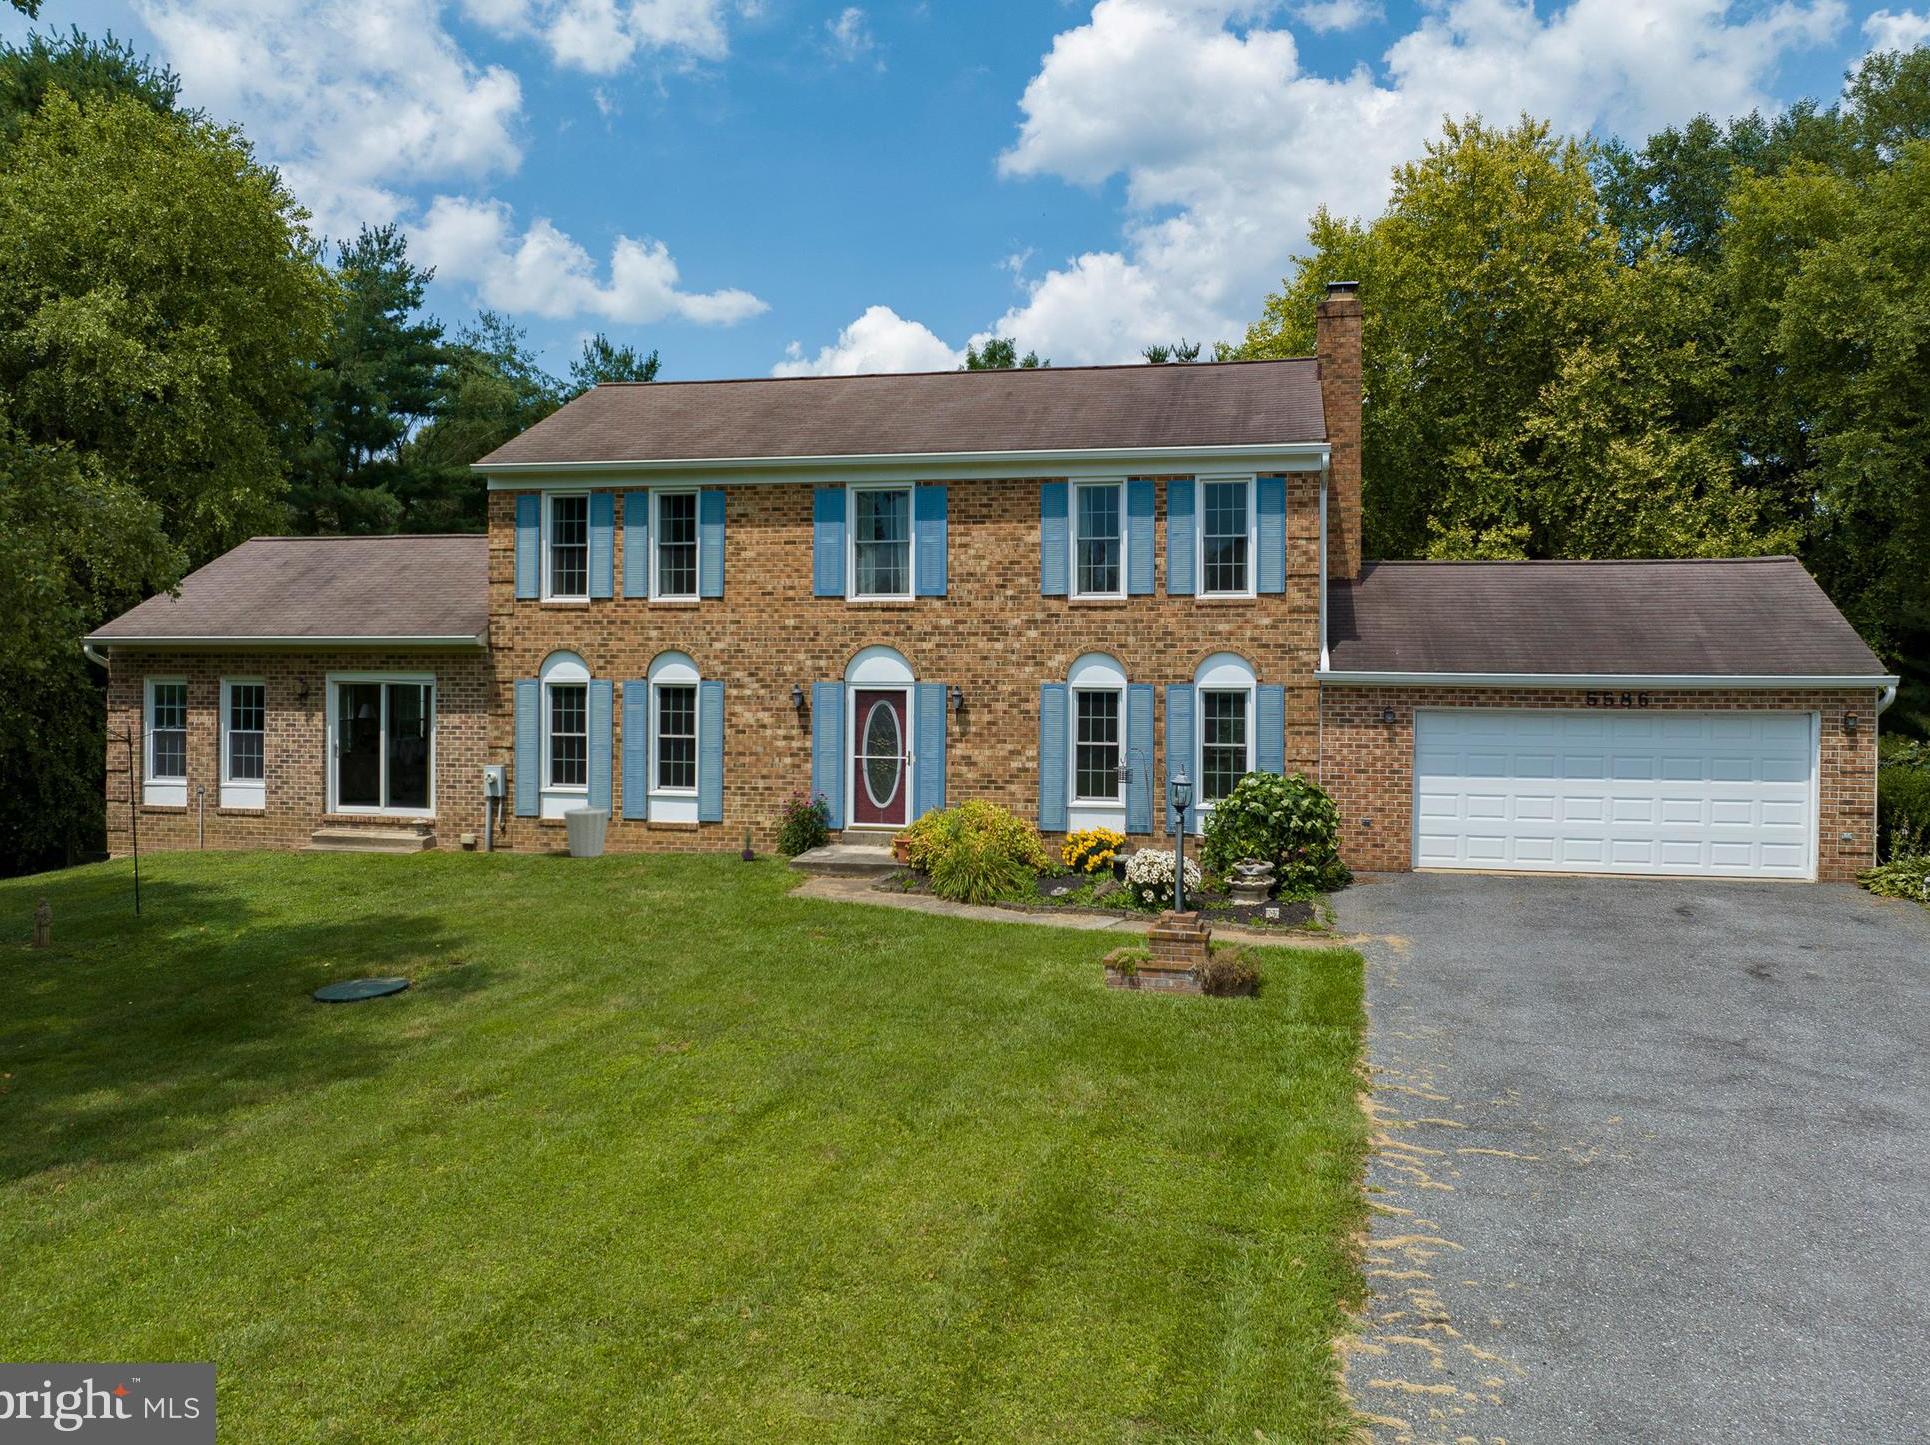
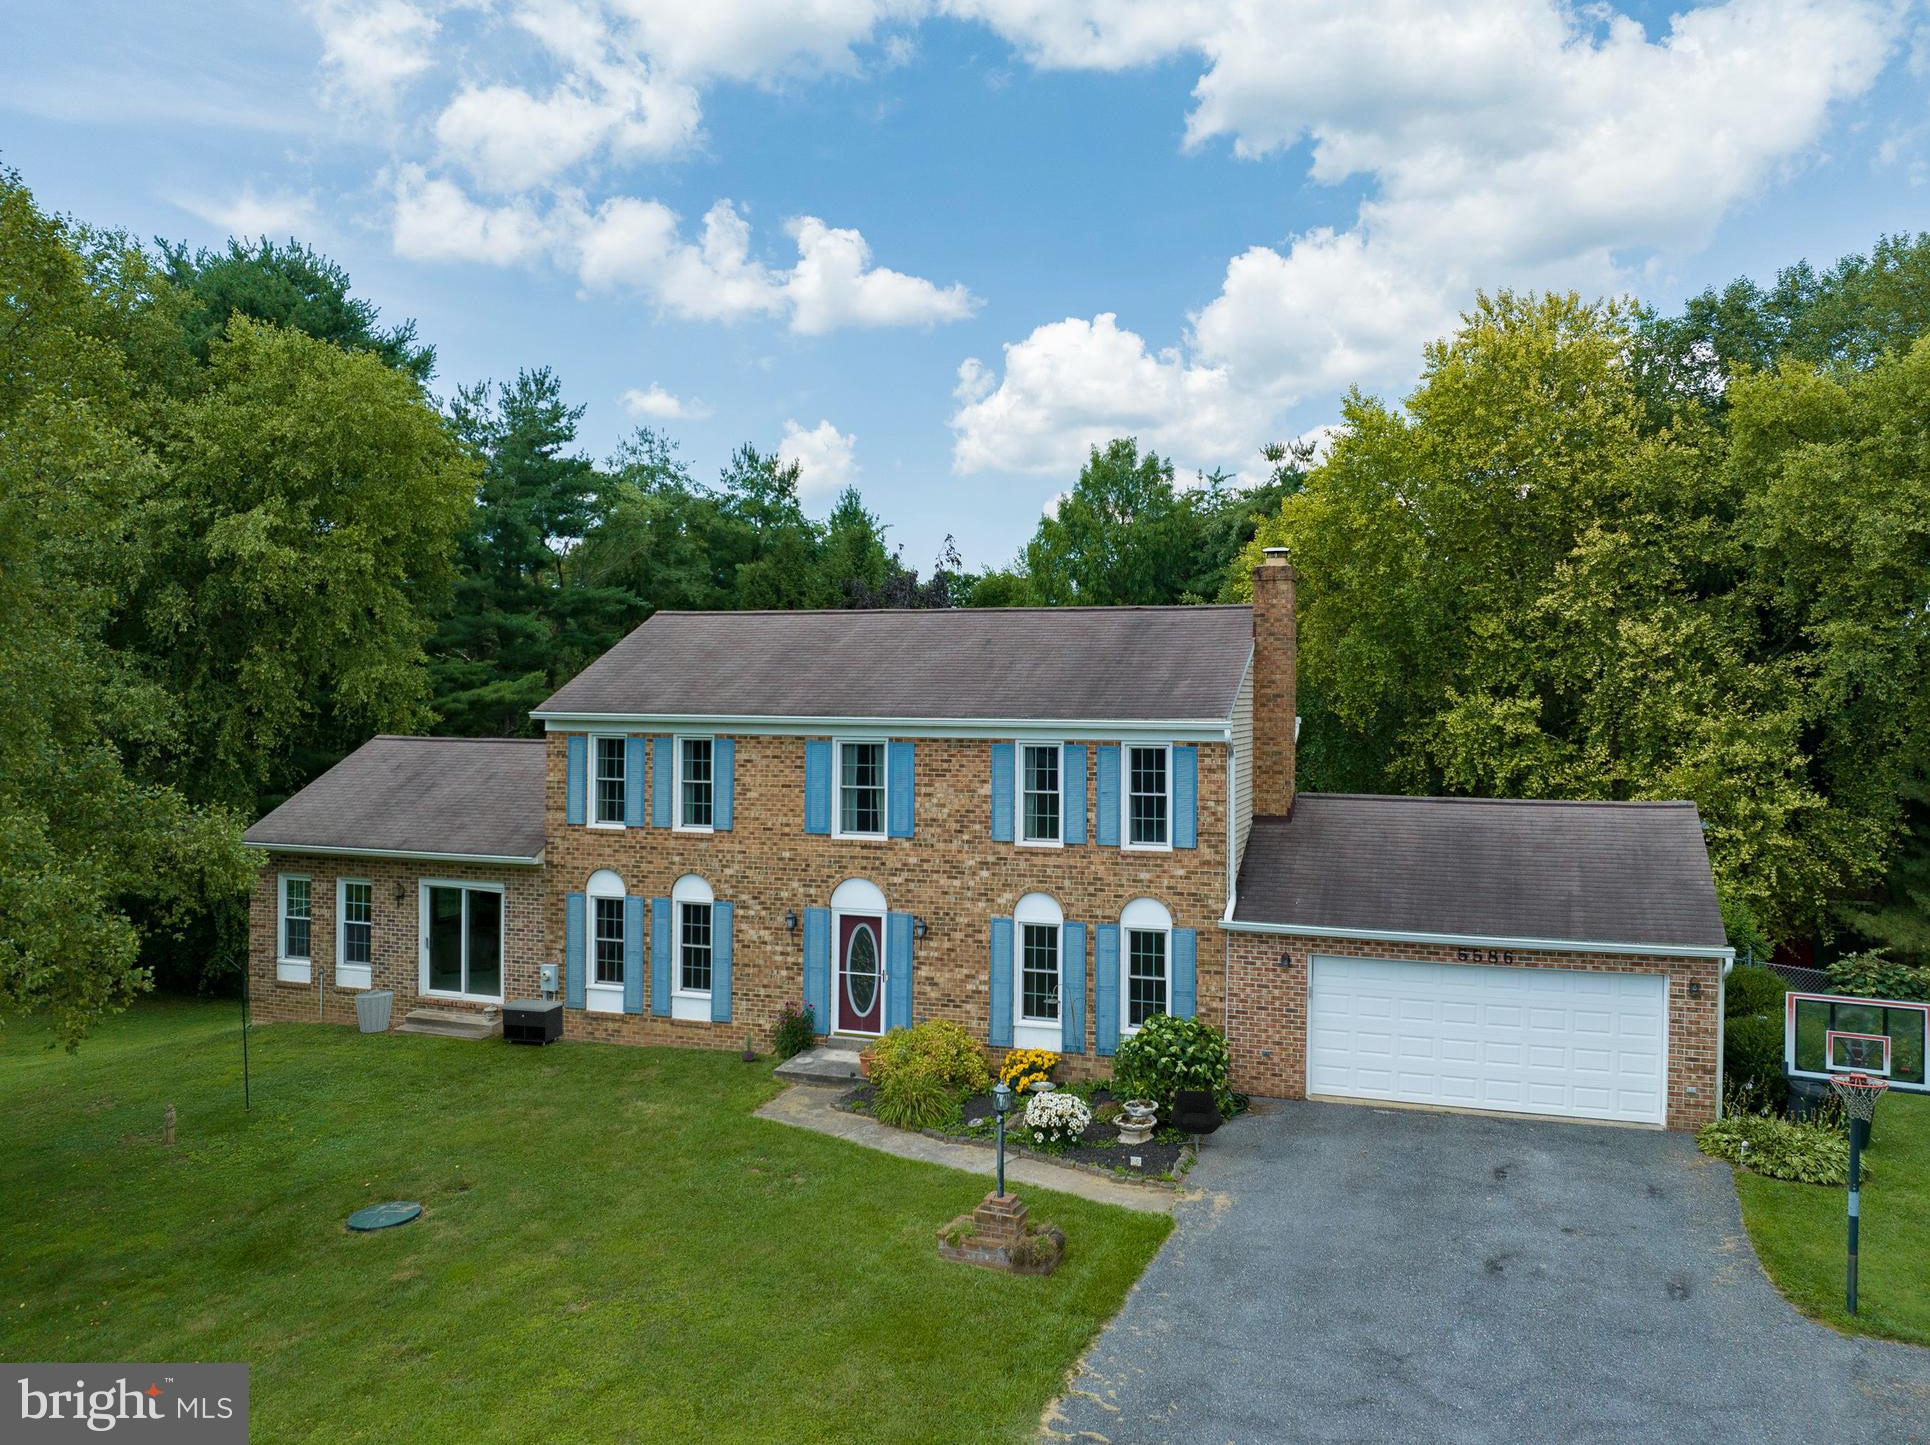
storage bench: none [439,805,513,854] -> present [502,999,563,1045]
trash can: present [564,805,609,857] -> present [355,989,394,1033]
lounge chair: none [1288,847,1357,908] -> present [1170,1090,1223,1152]

